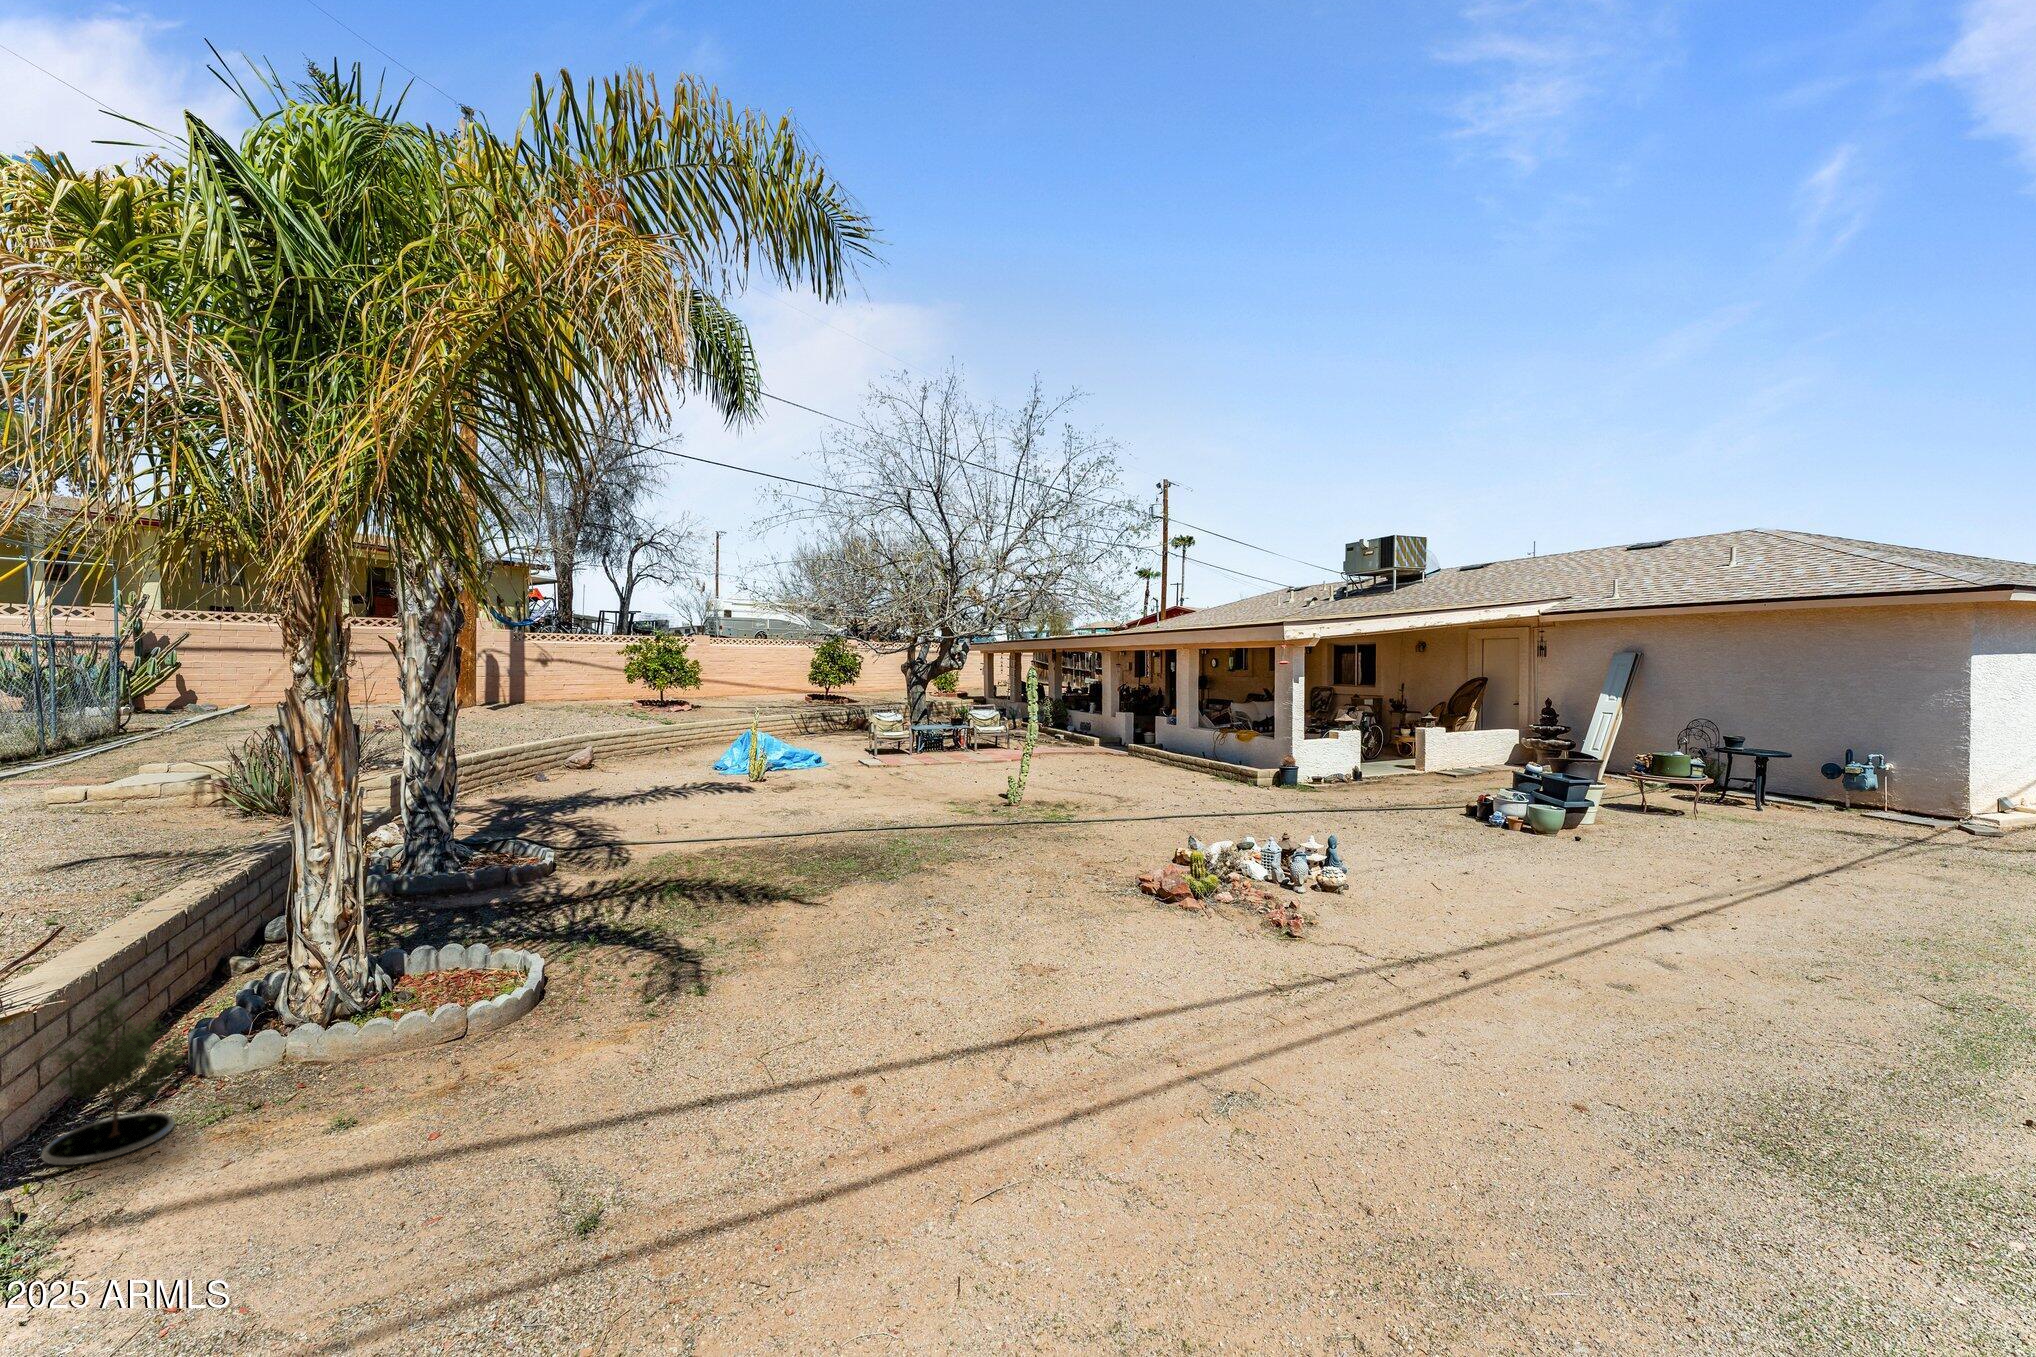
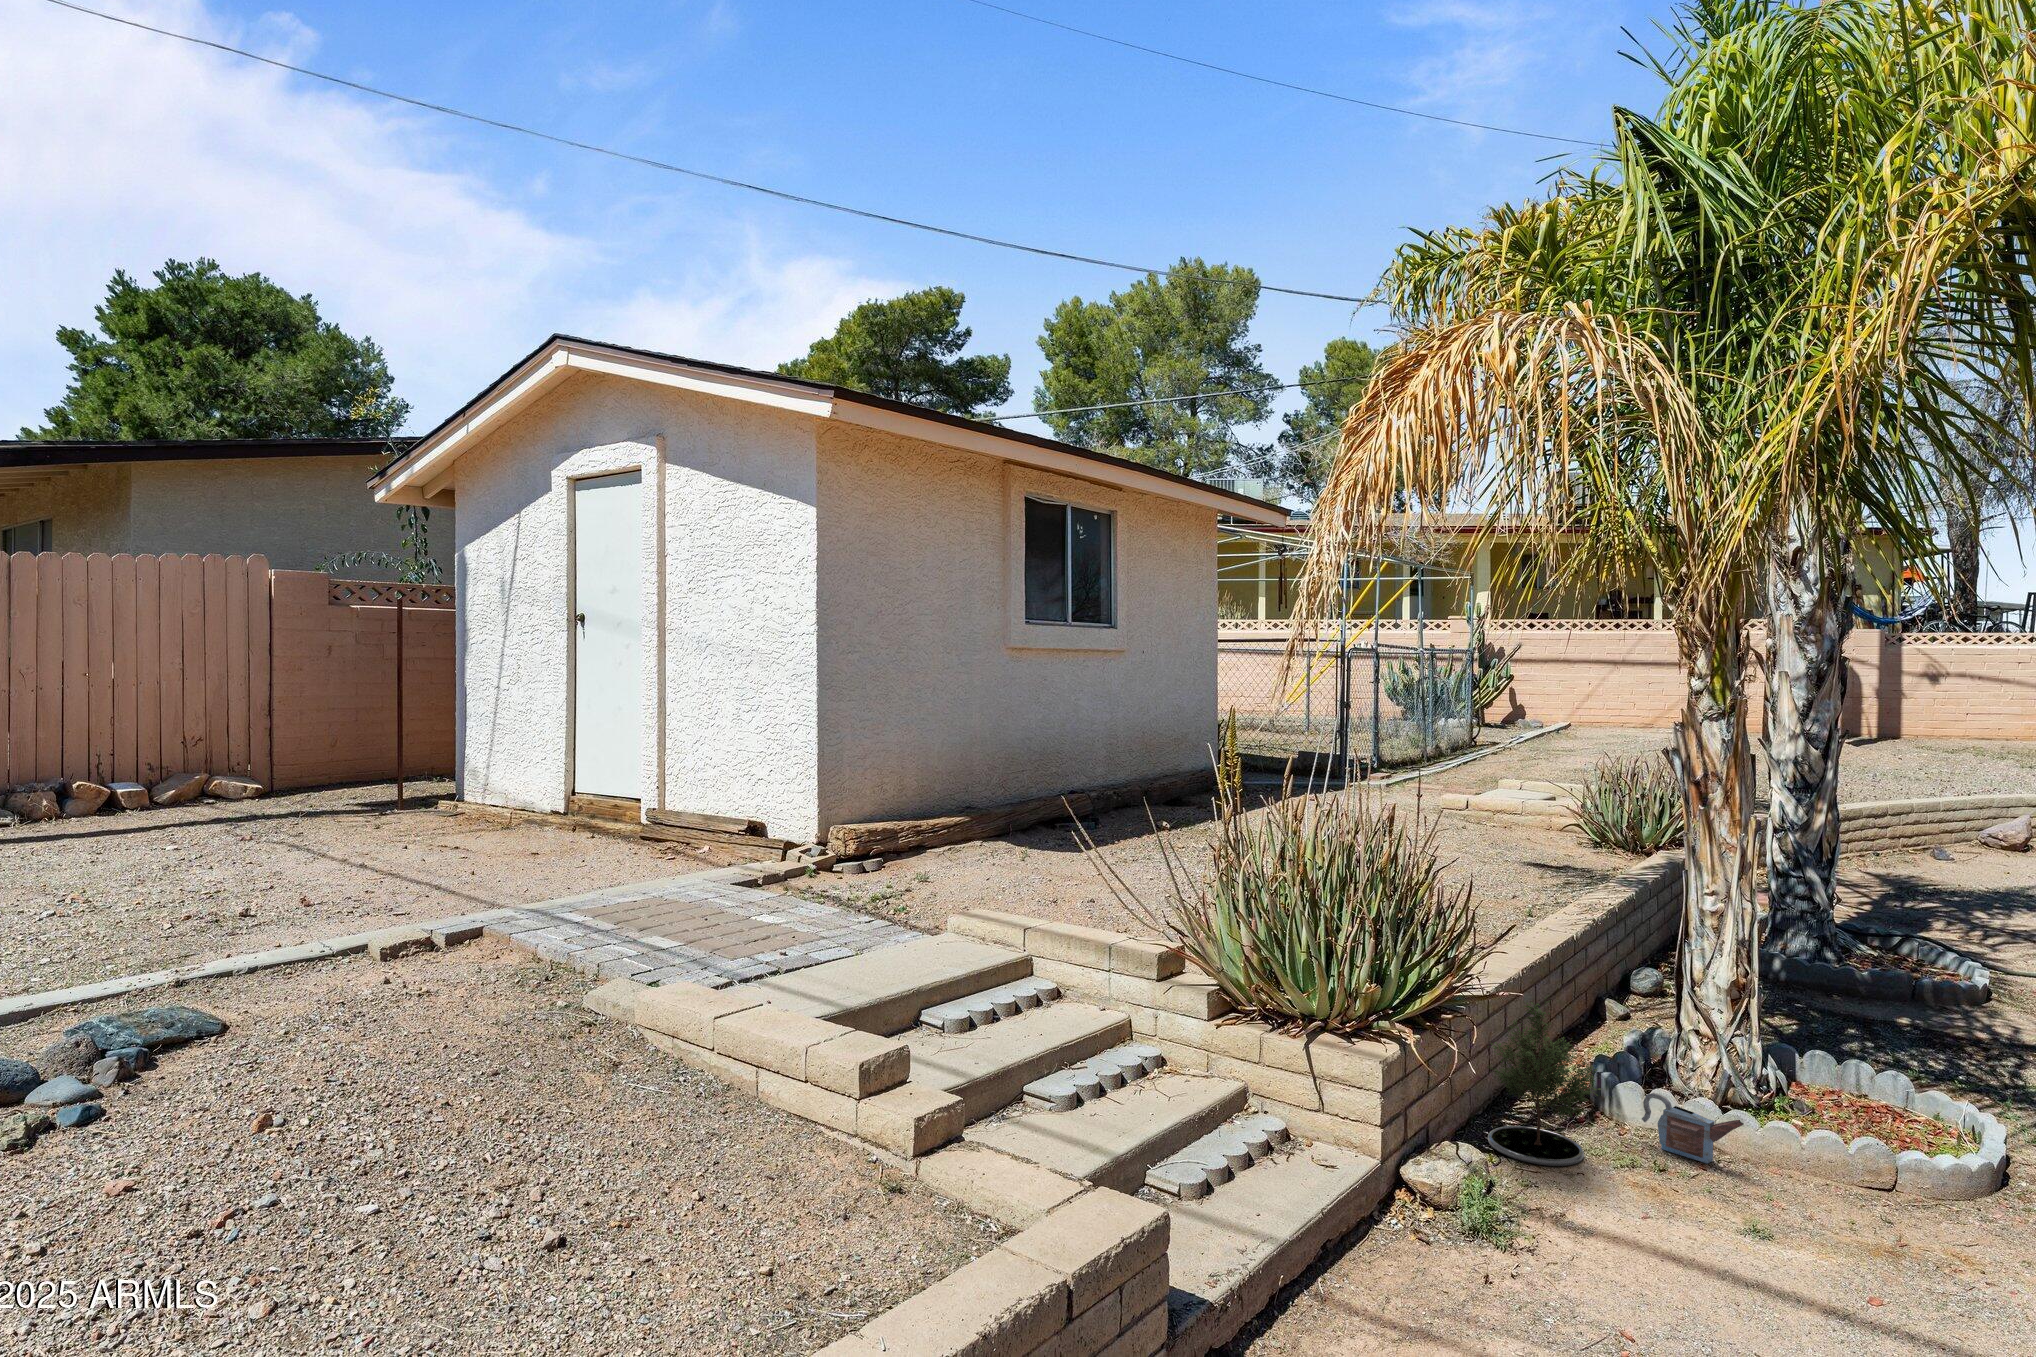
watering can: none [247,1031,349,1083] -> present [1642,1093,1744,1164]

